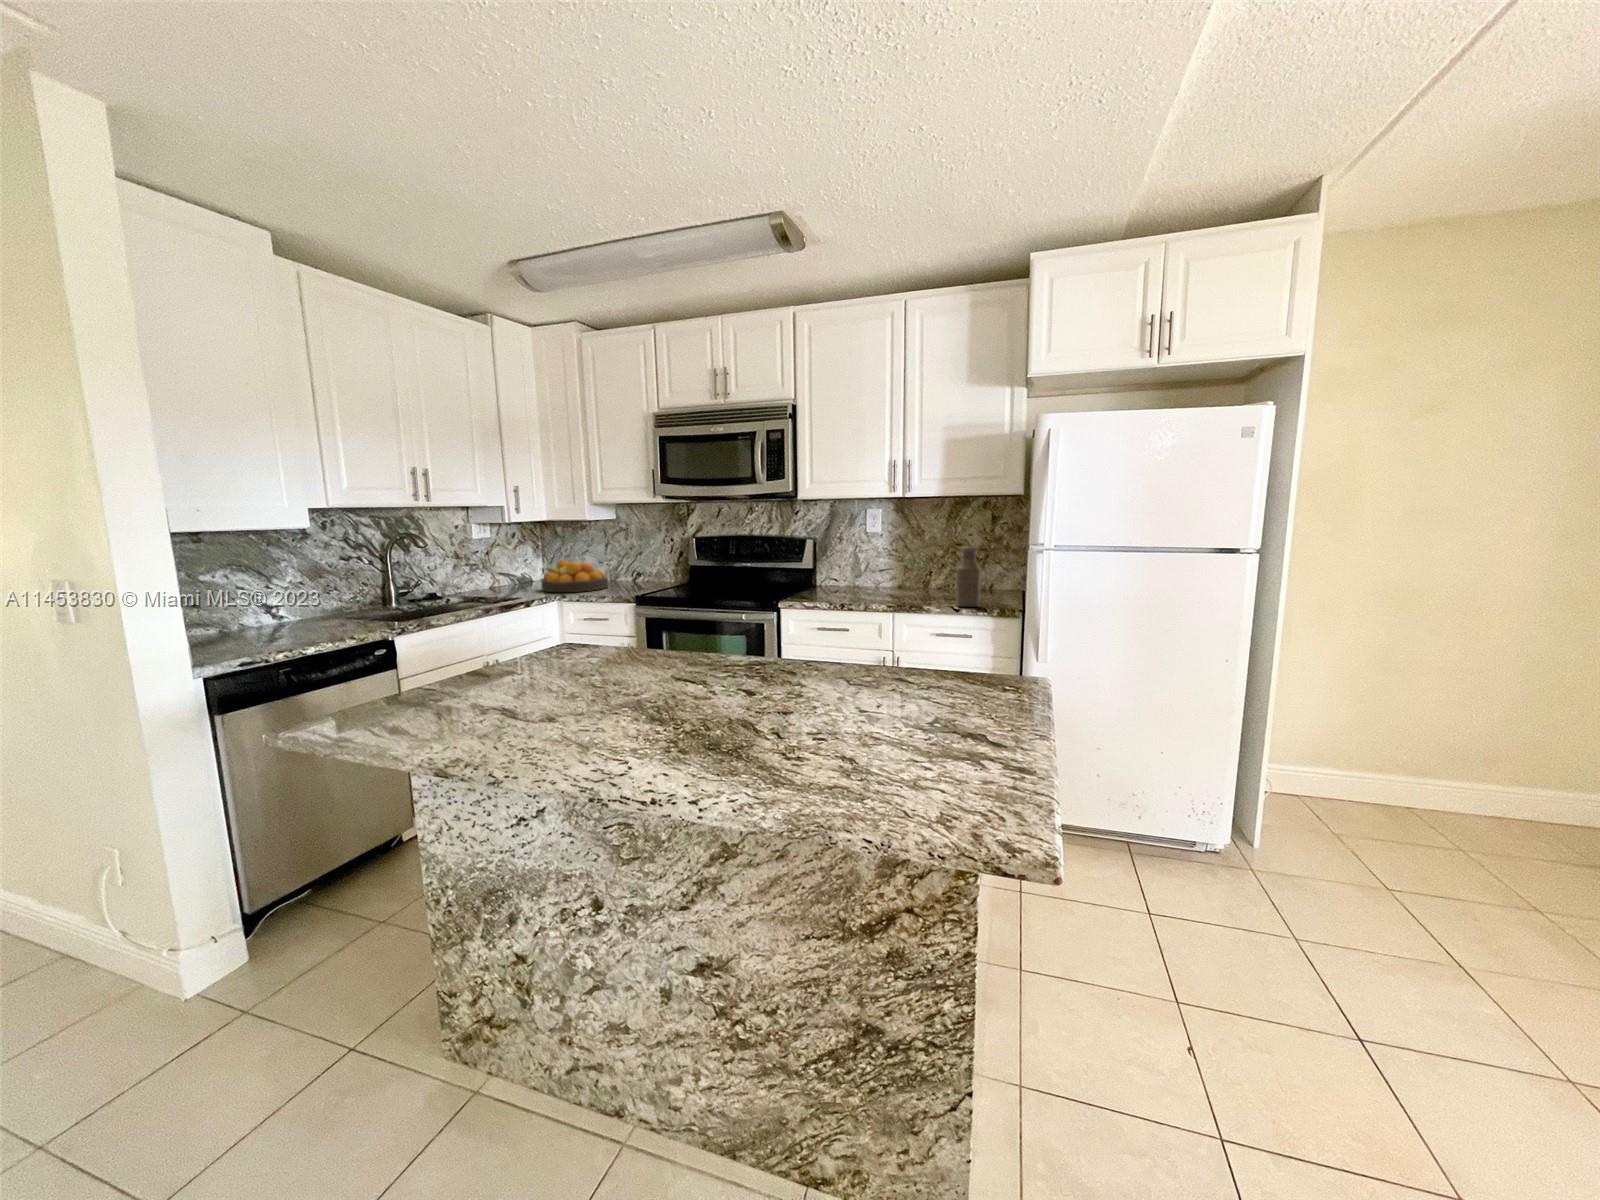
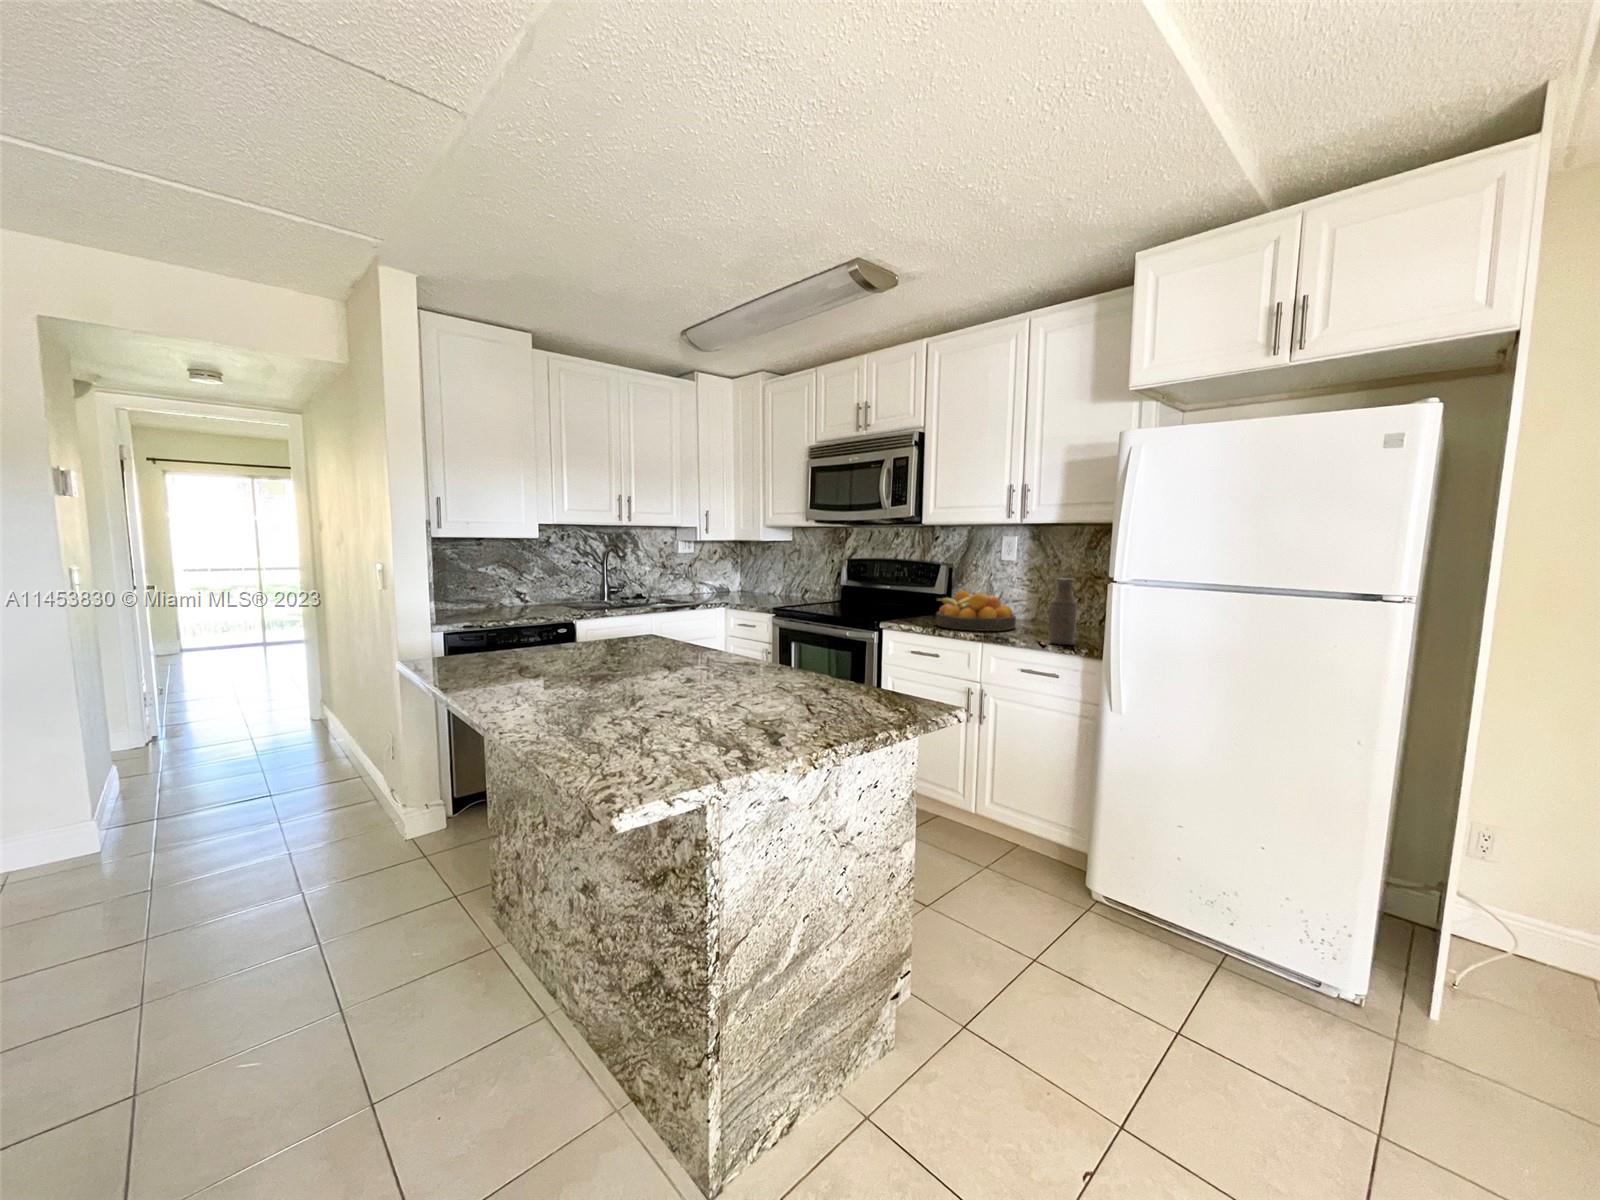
fruit bowl: present [541,560,609,592] -> present [936,590,1016,631]

